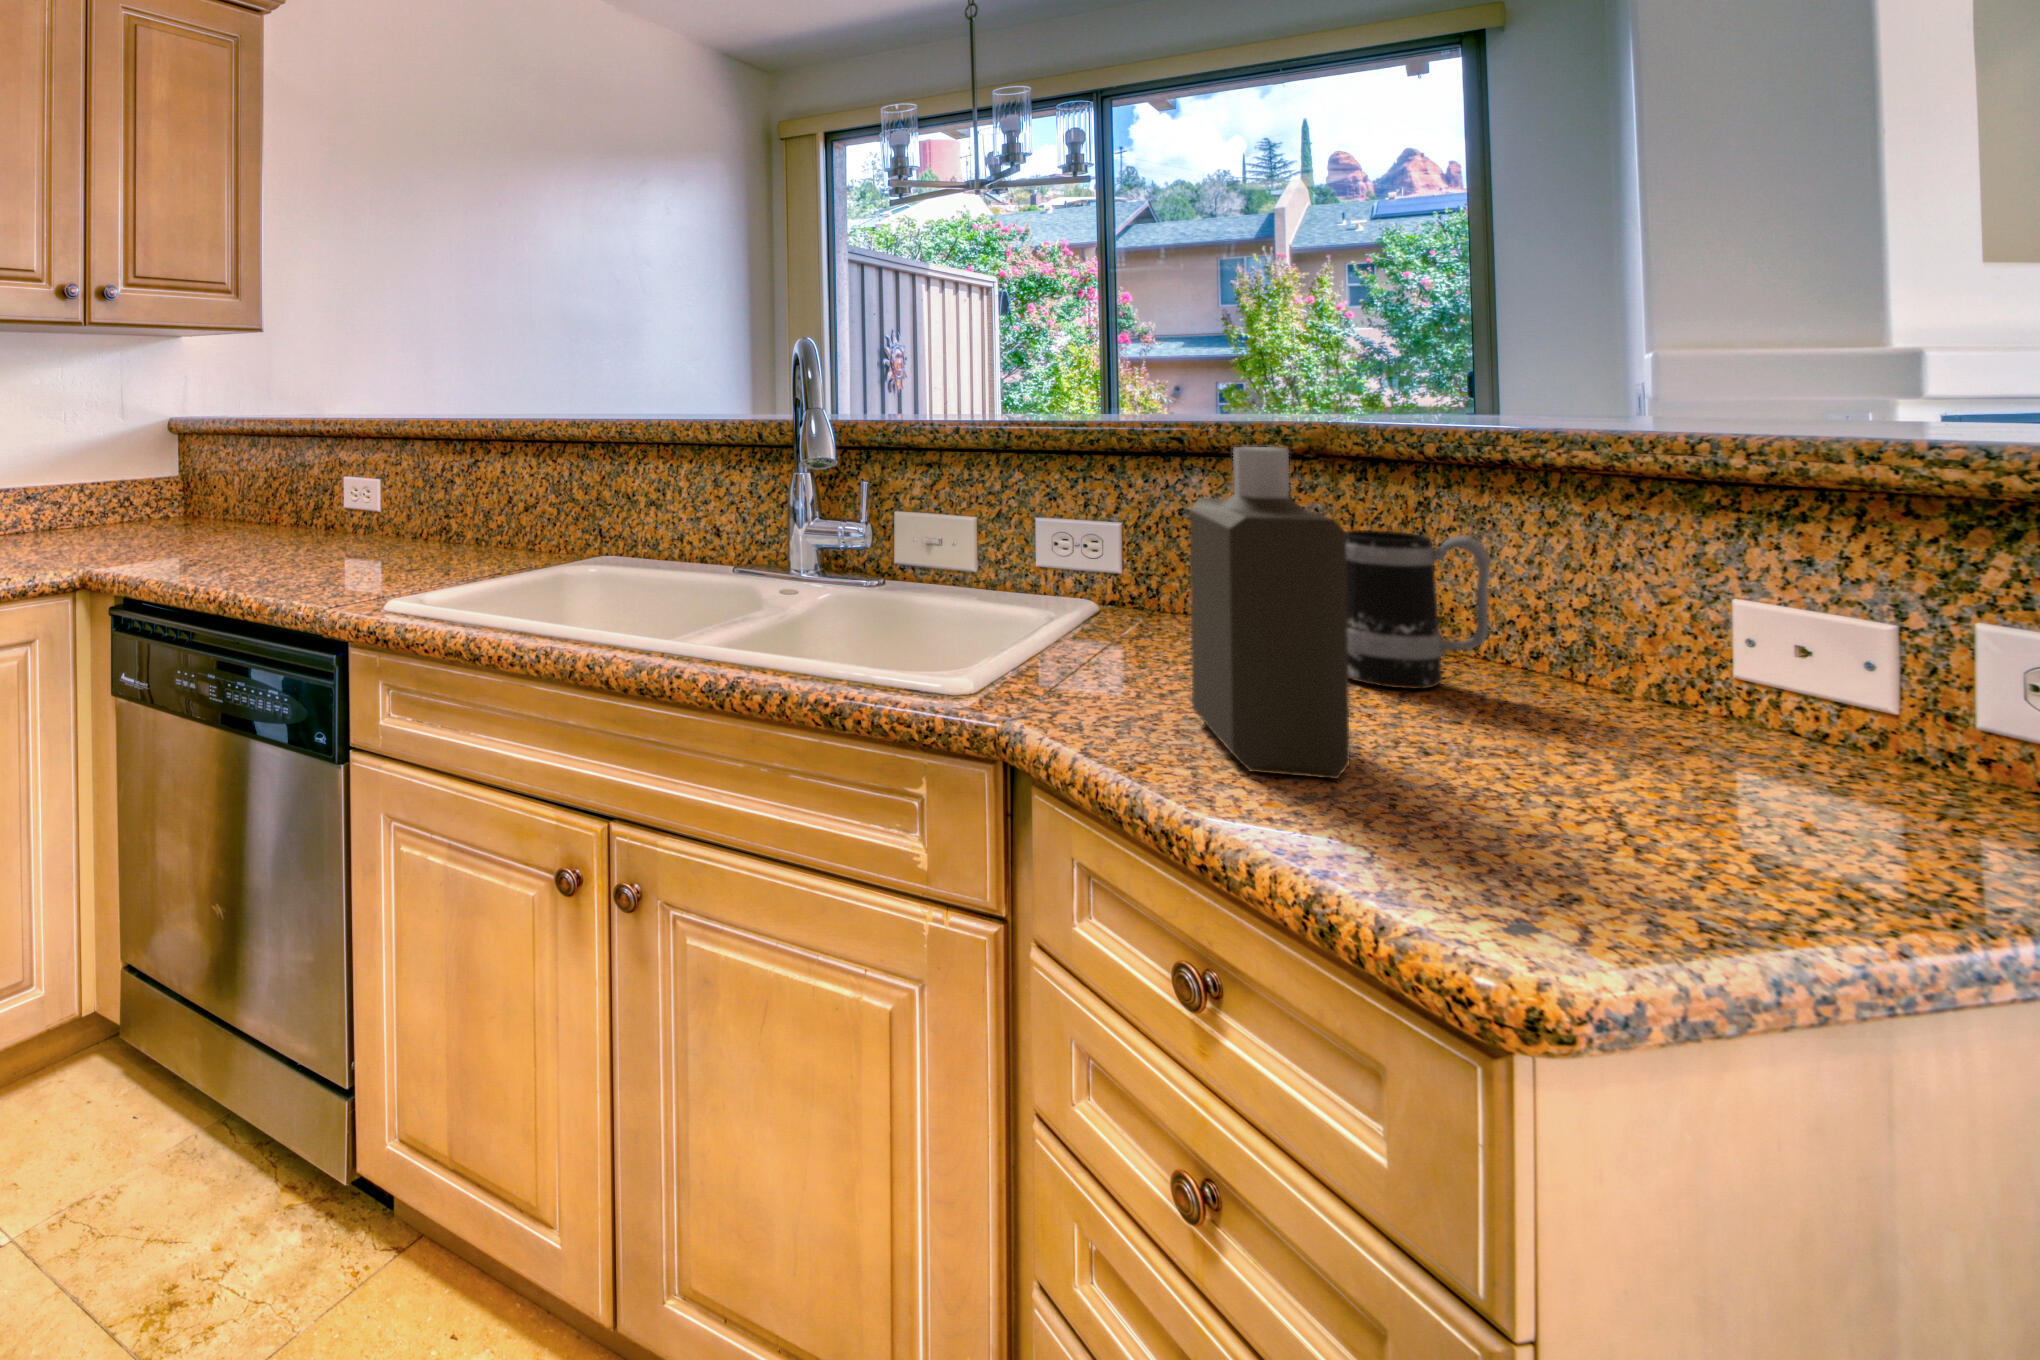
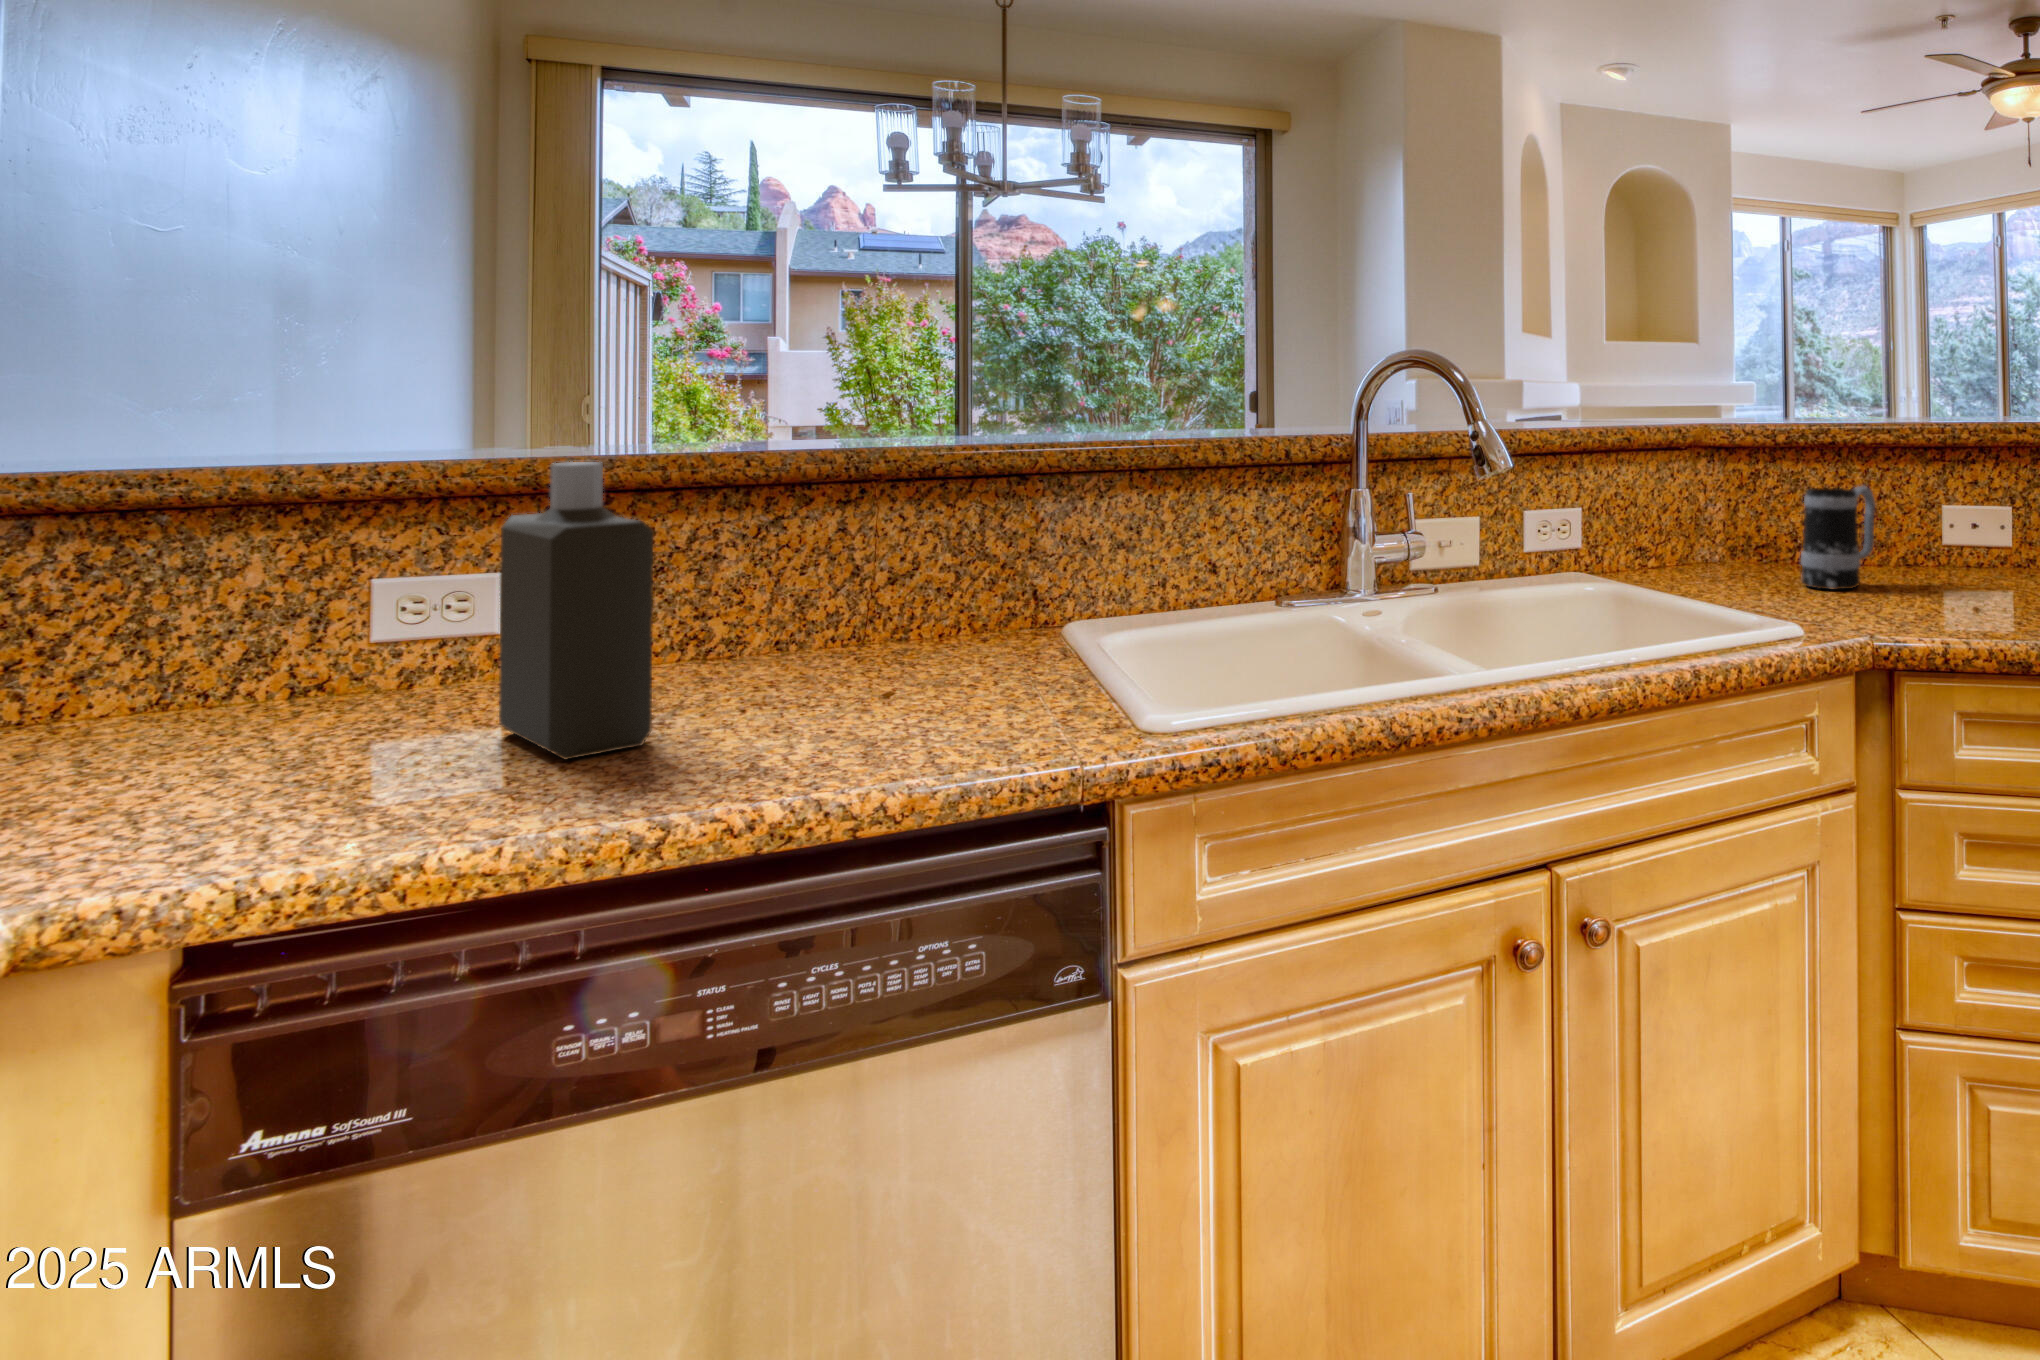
bottle: present [1190,447,1350,779] -> present [499,462,653,759]

